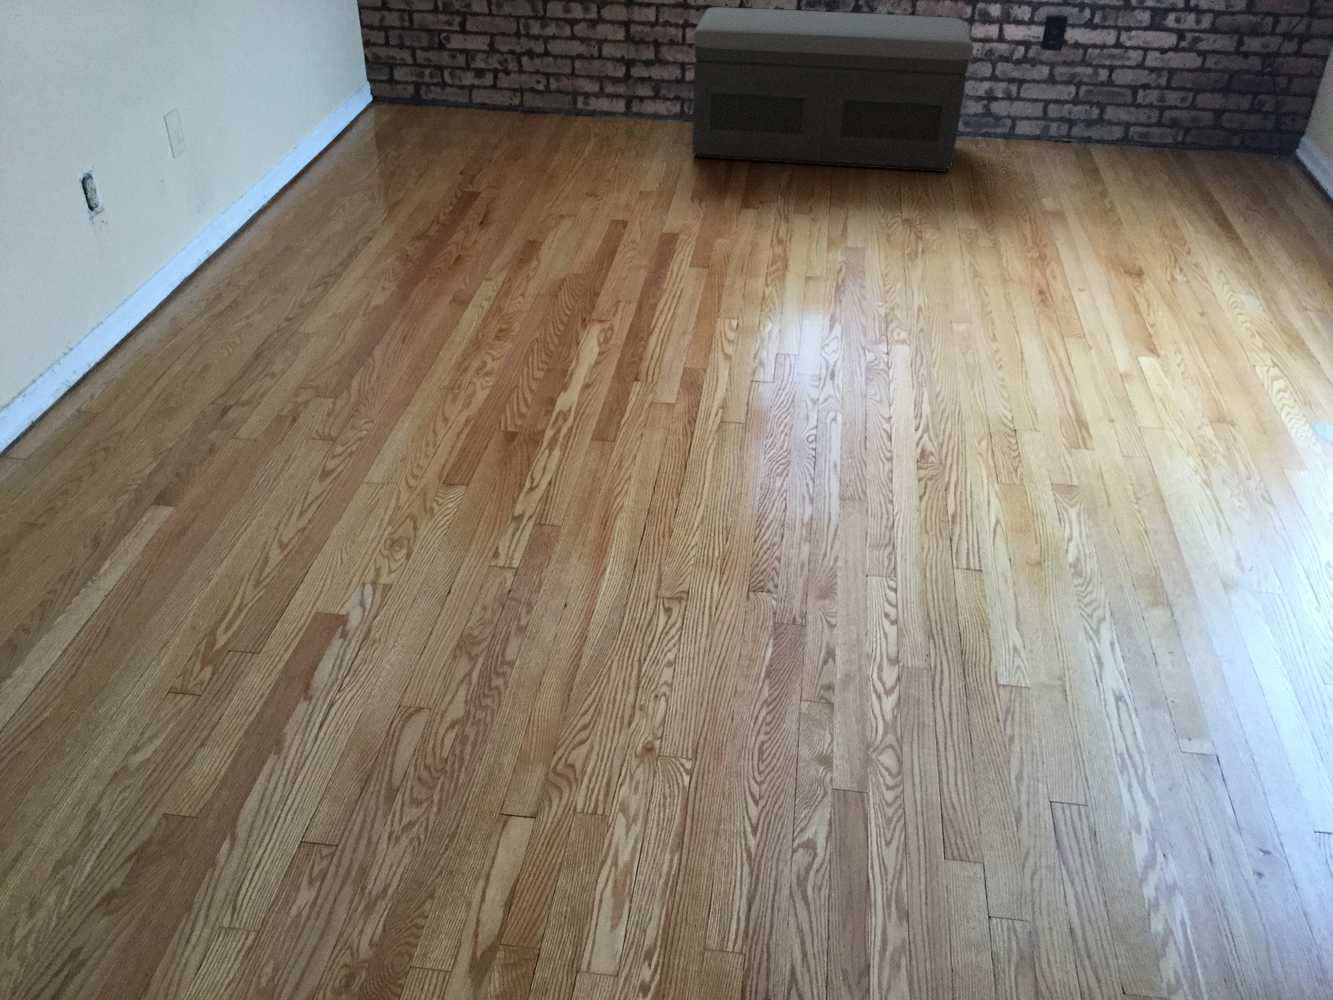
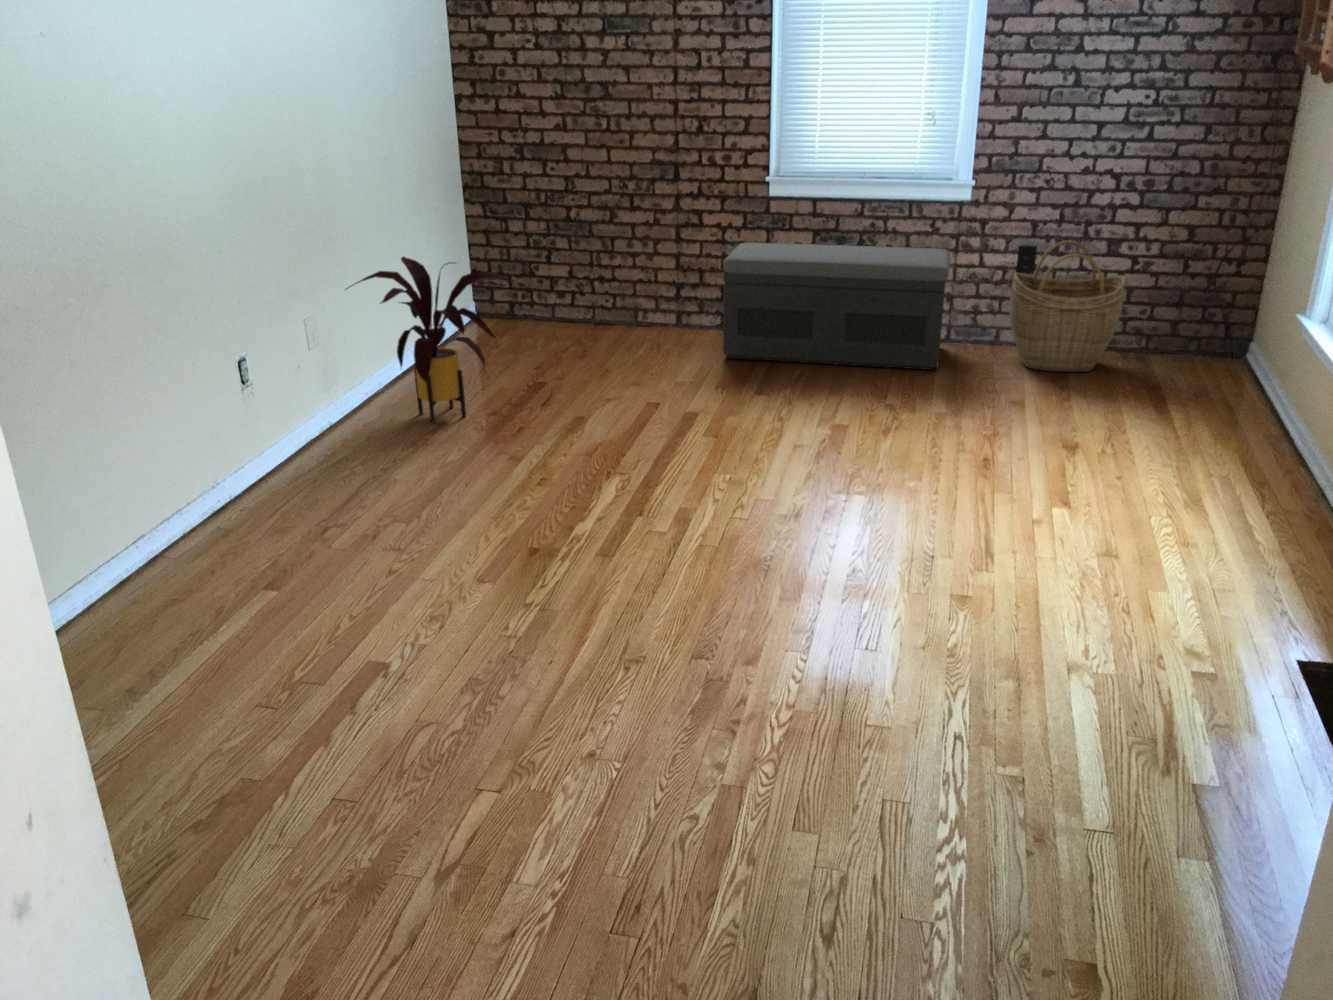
woven basket: none [1034,9,1177,174] -> present [1010,241,1125,372]
house plant: none [212,23,445,250] -> present [348,256,515,423]

